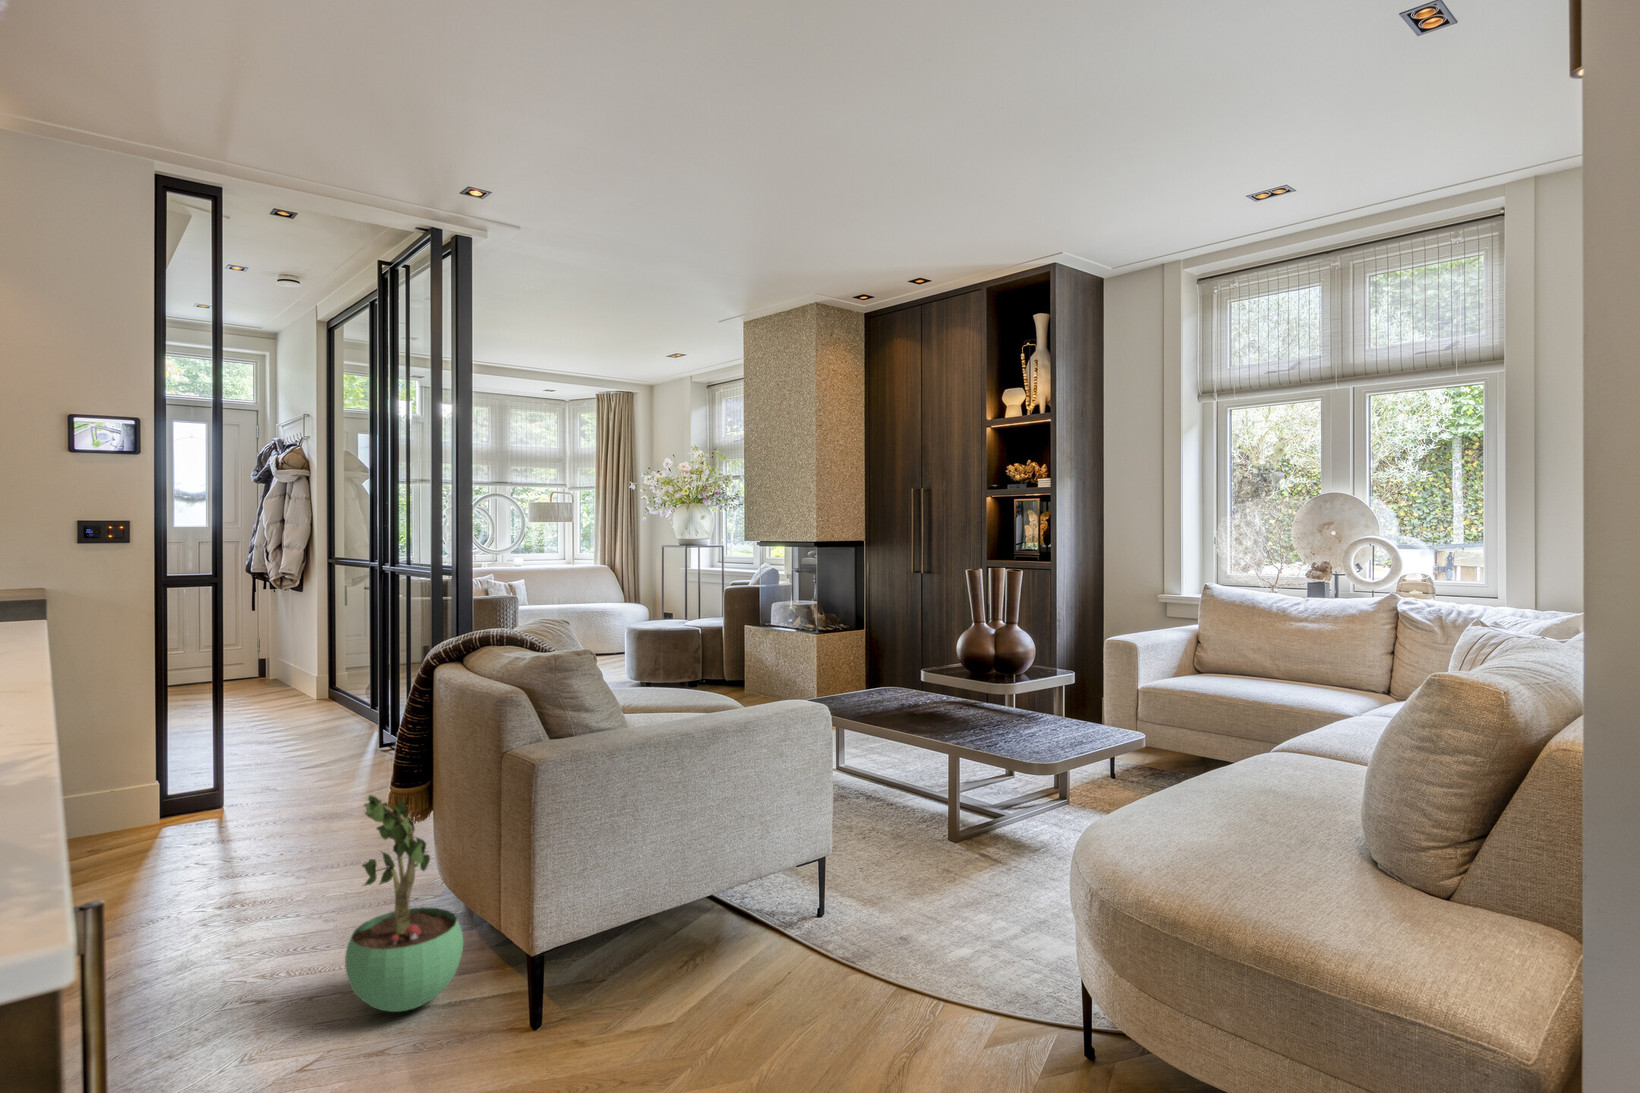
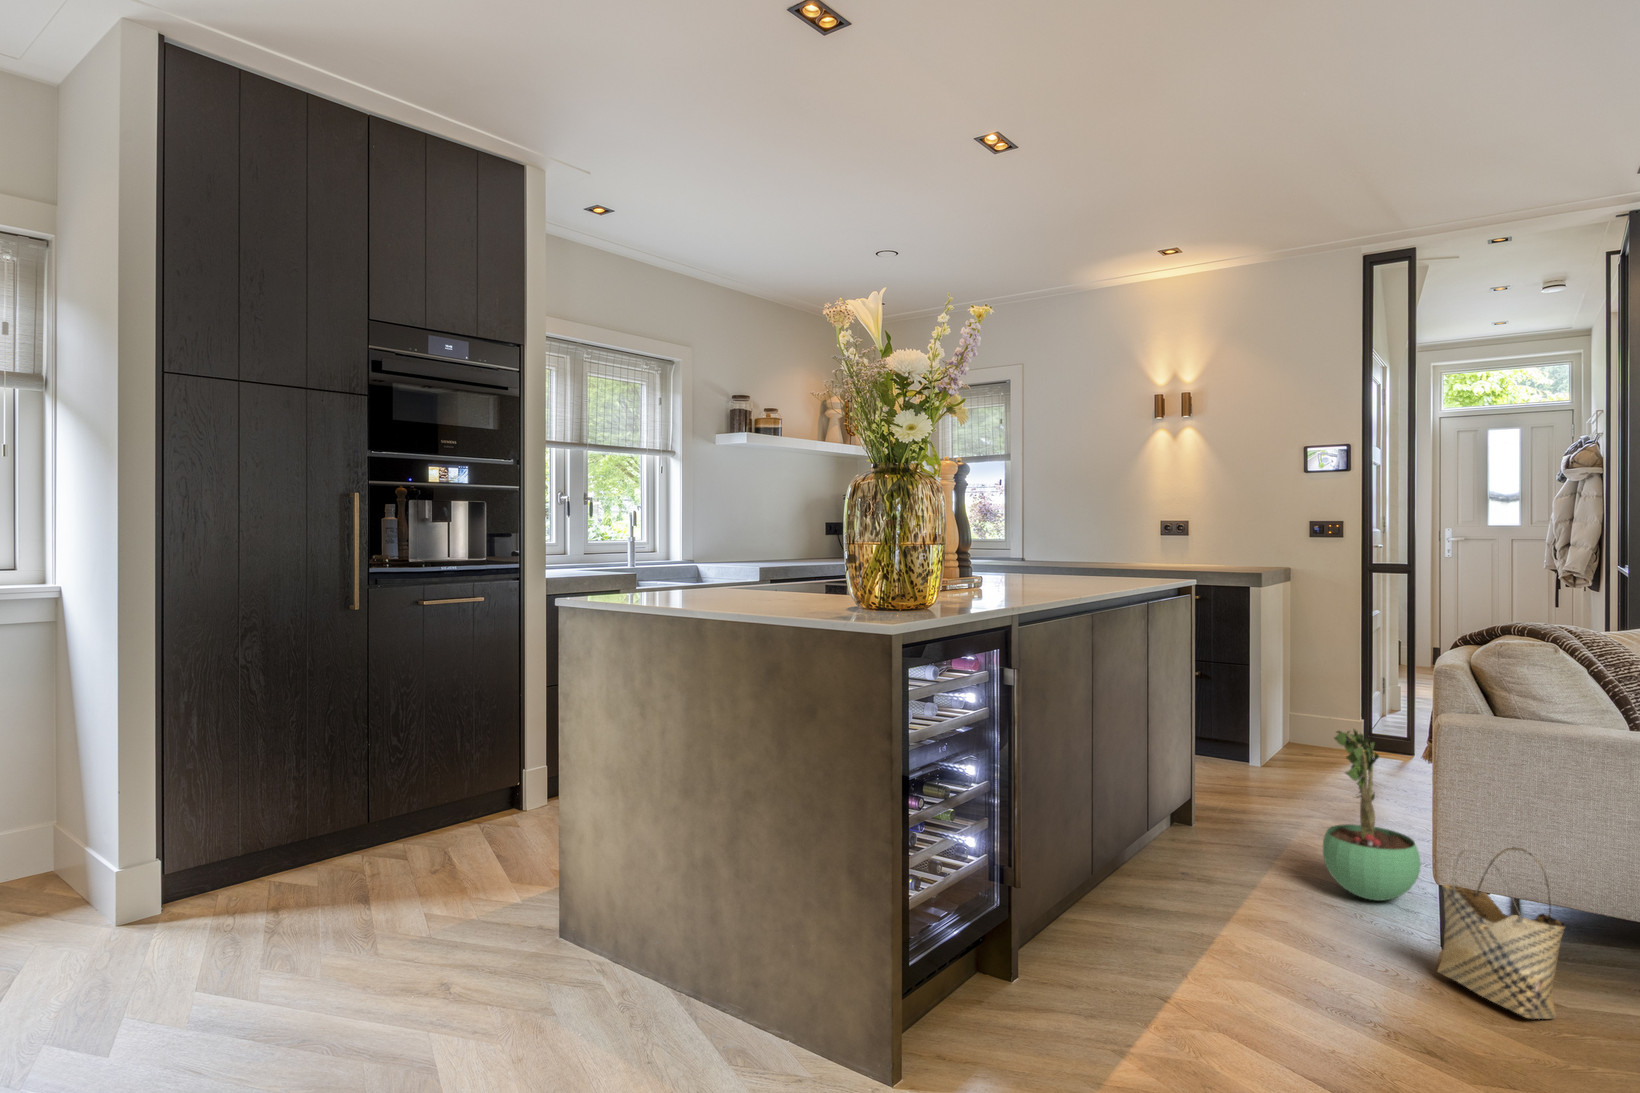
woven basket: none [568,872,690,1052] -> present [1438,847,1565,1019]

